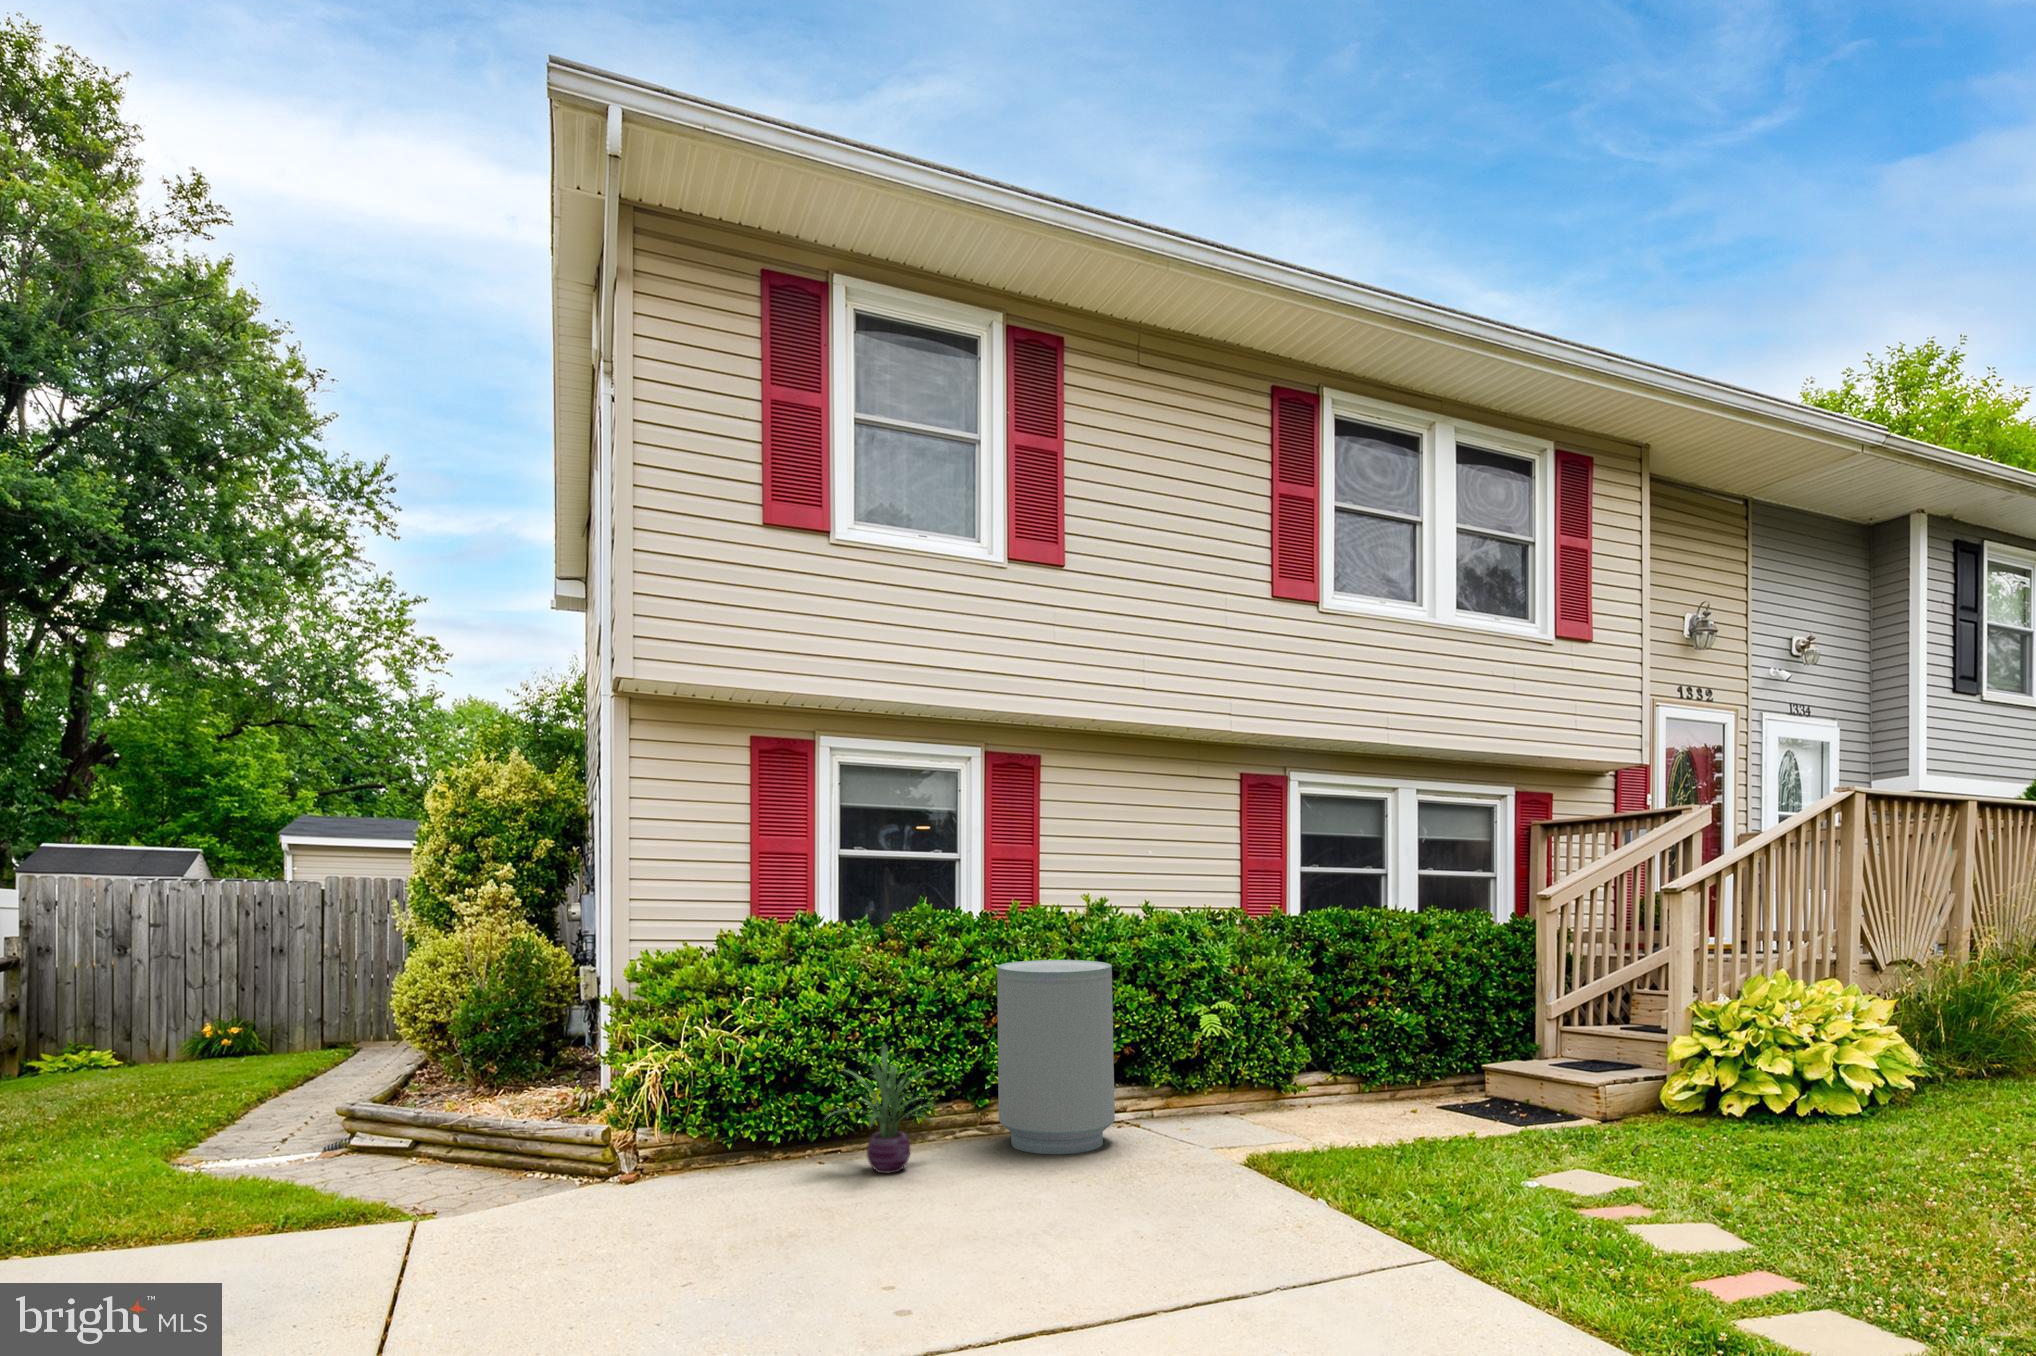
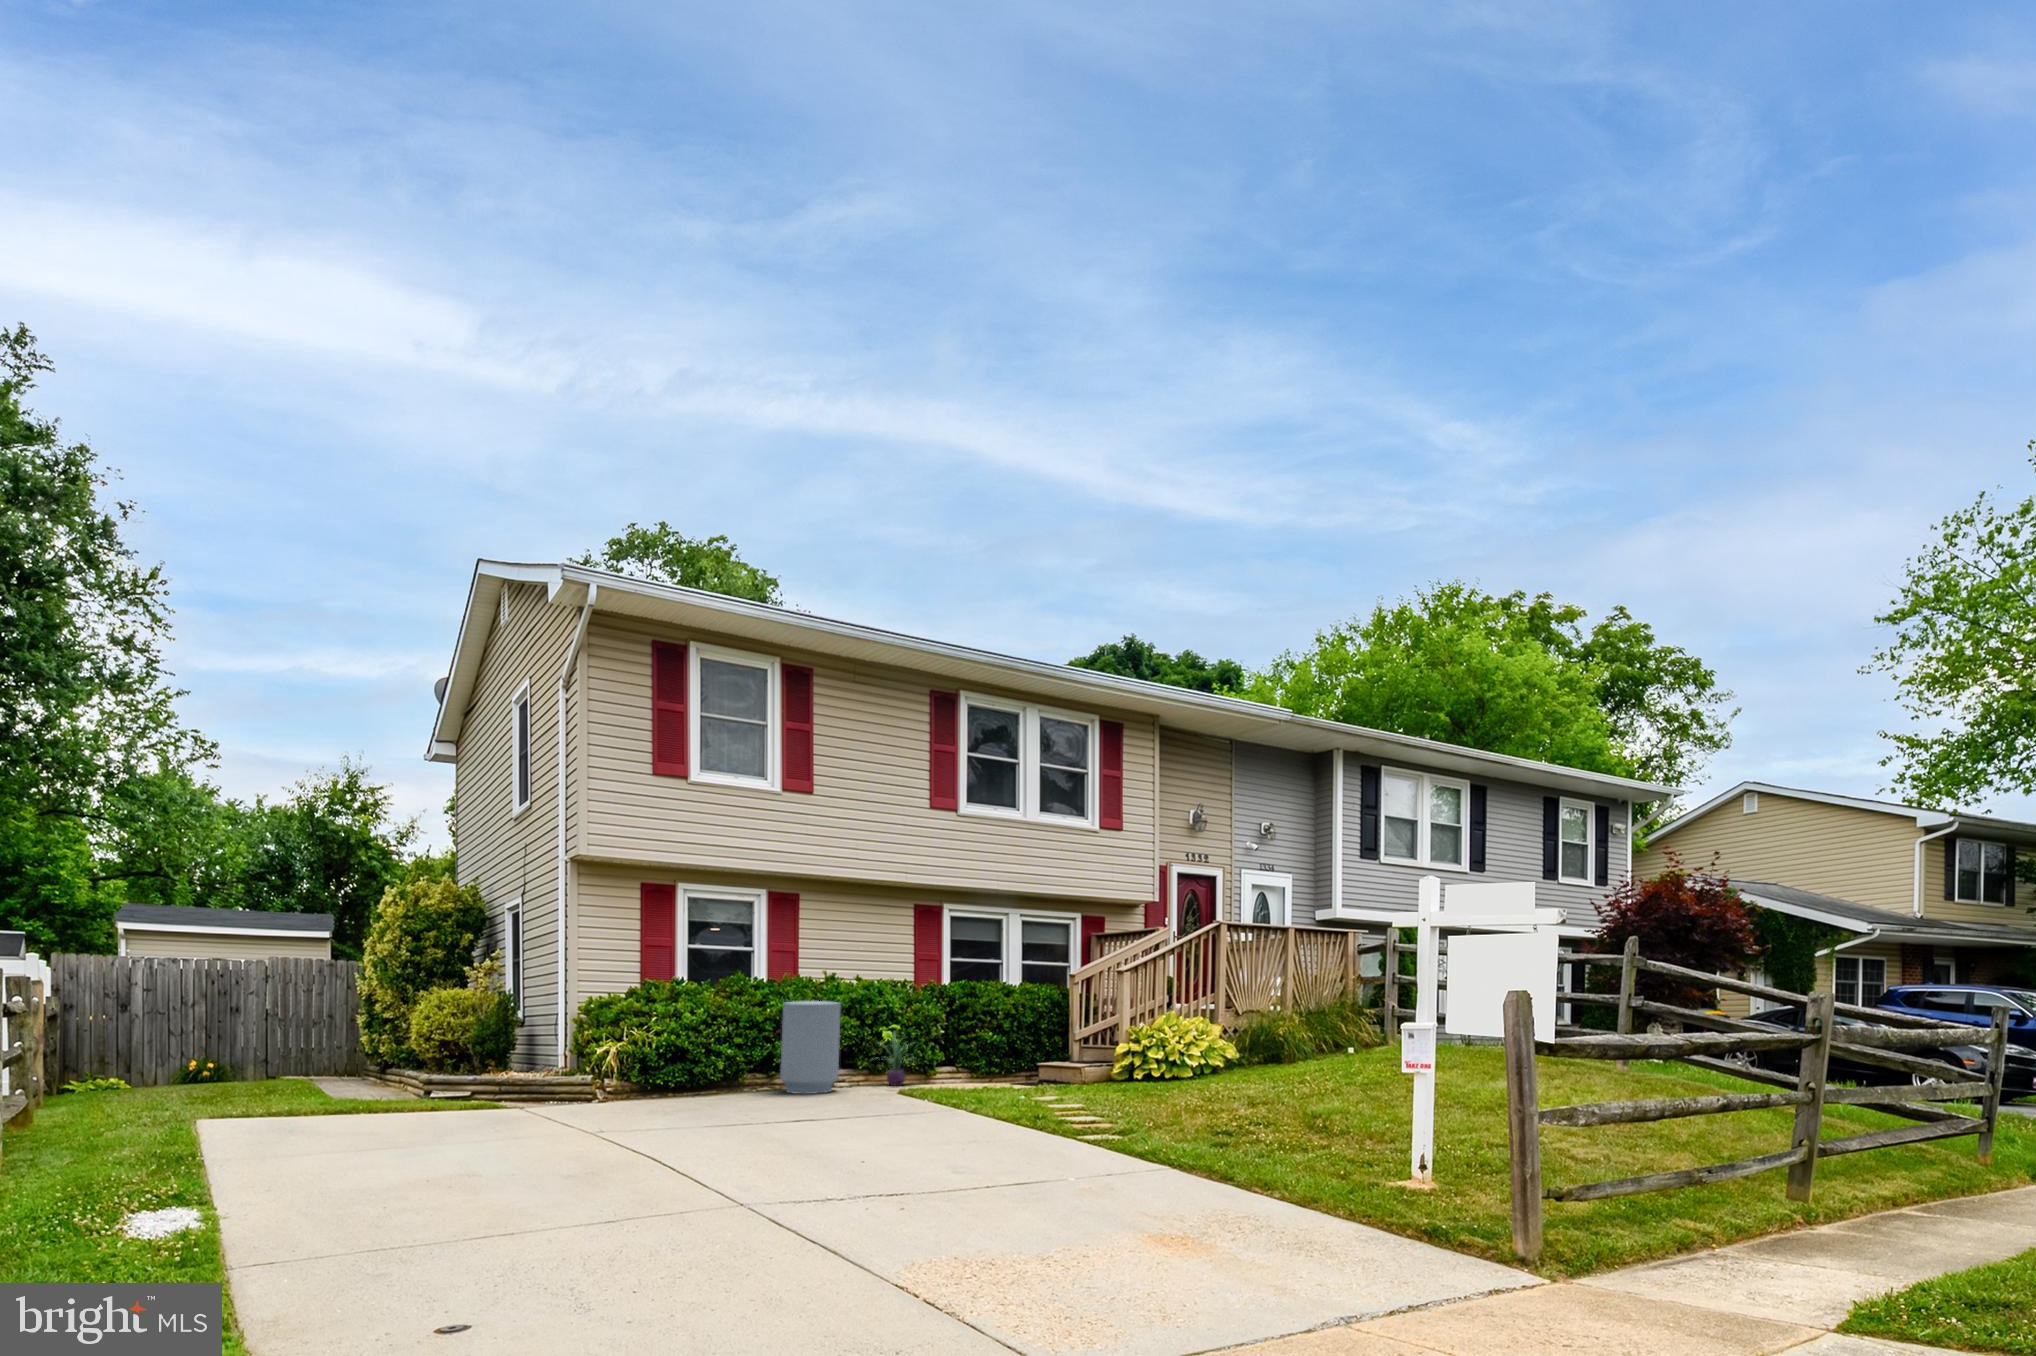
decorative plant: present [827,1044,934,1173] -> present [887,1032,916,1086]

